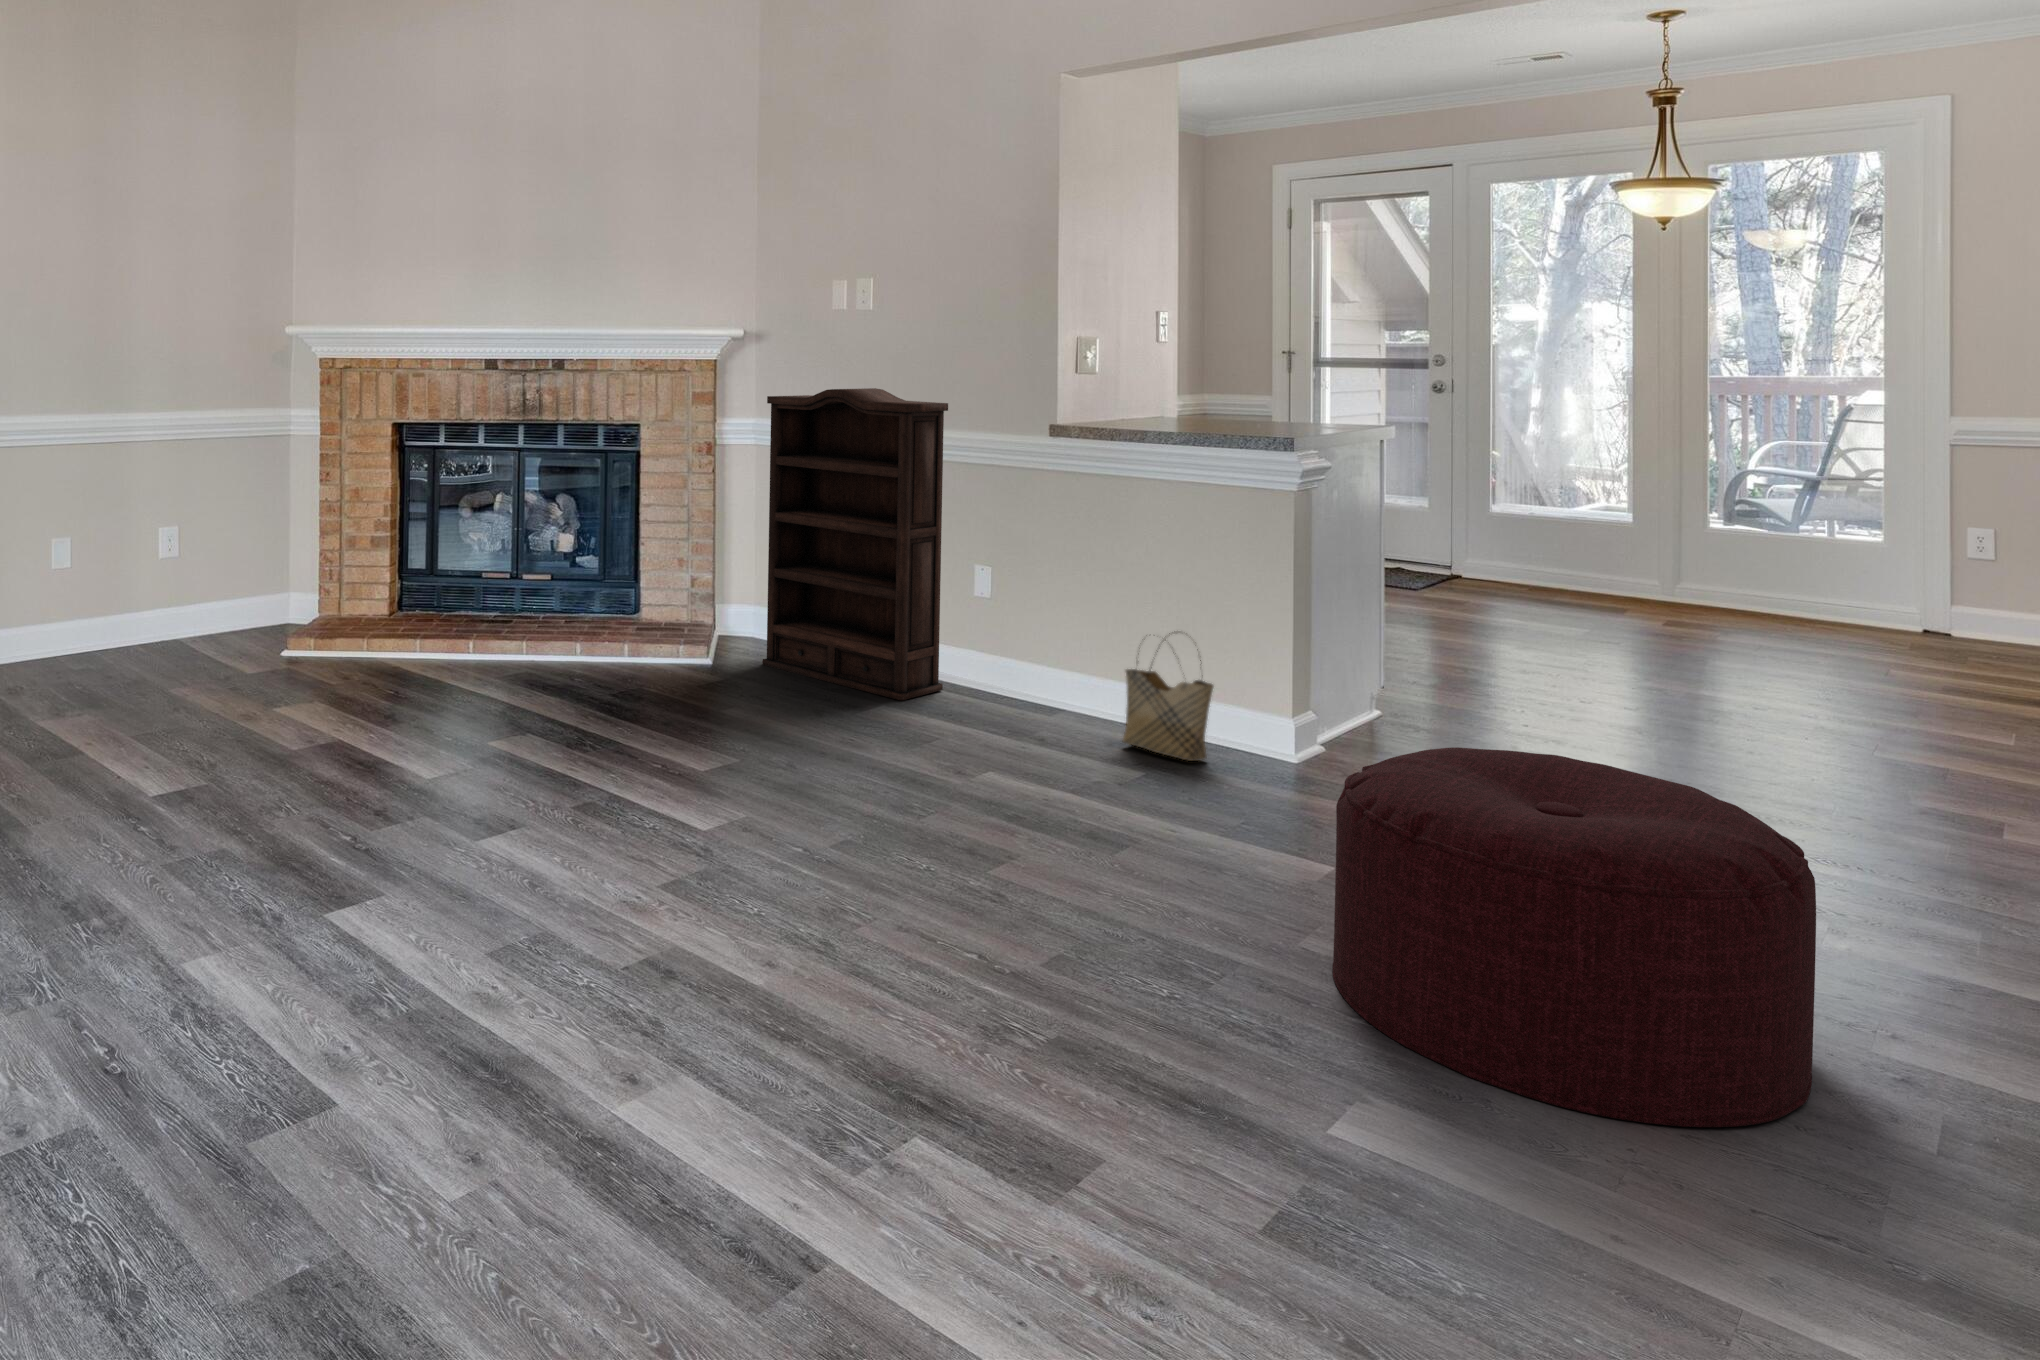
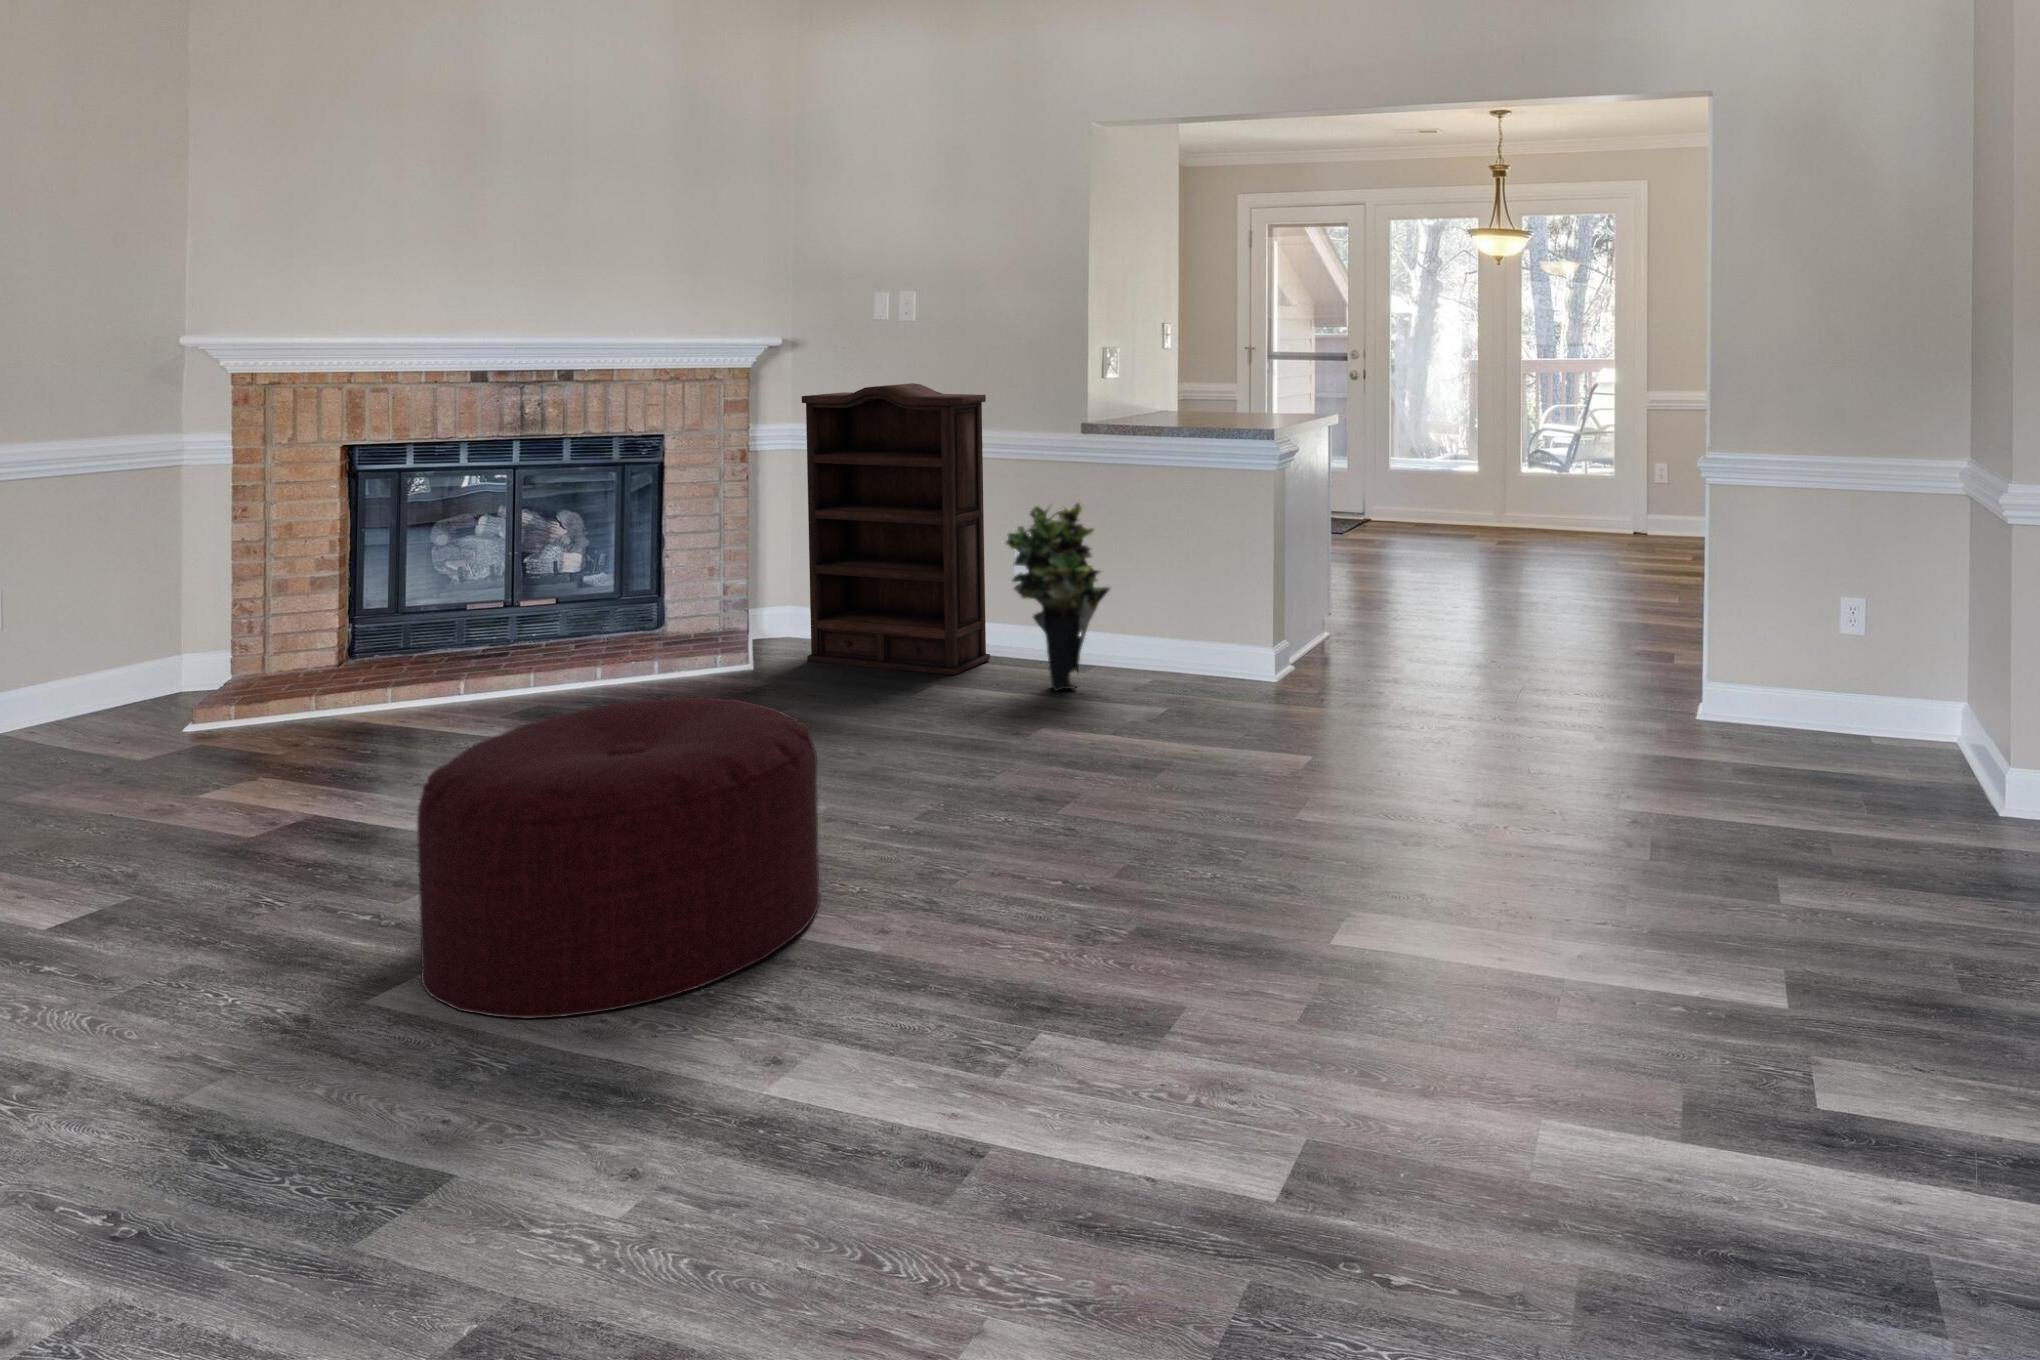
potted plant: none [959,526,1076,736] -> present [1006,503,1111,691]
woven basket: present [1123,633,1213,761] -> none [1154,580,1227,688]
ottoman: present [1332,747,1816,1127] -> present [417,697,820,1018]

